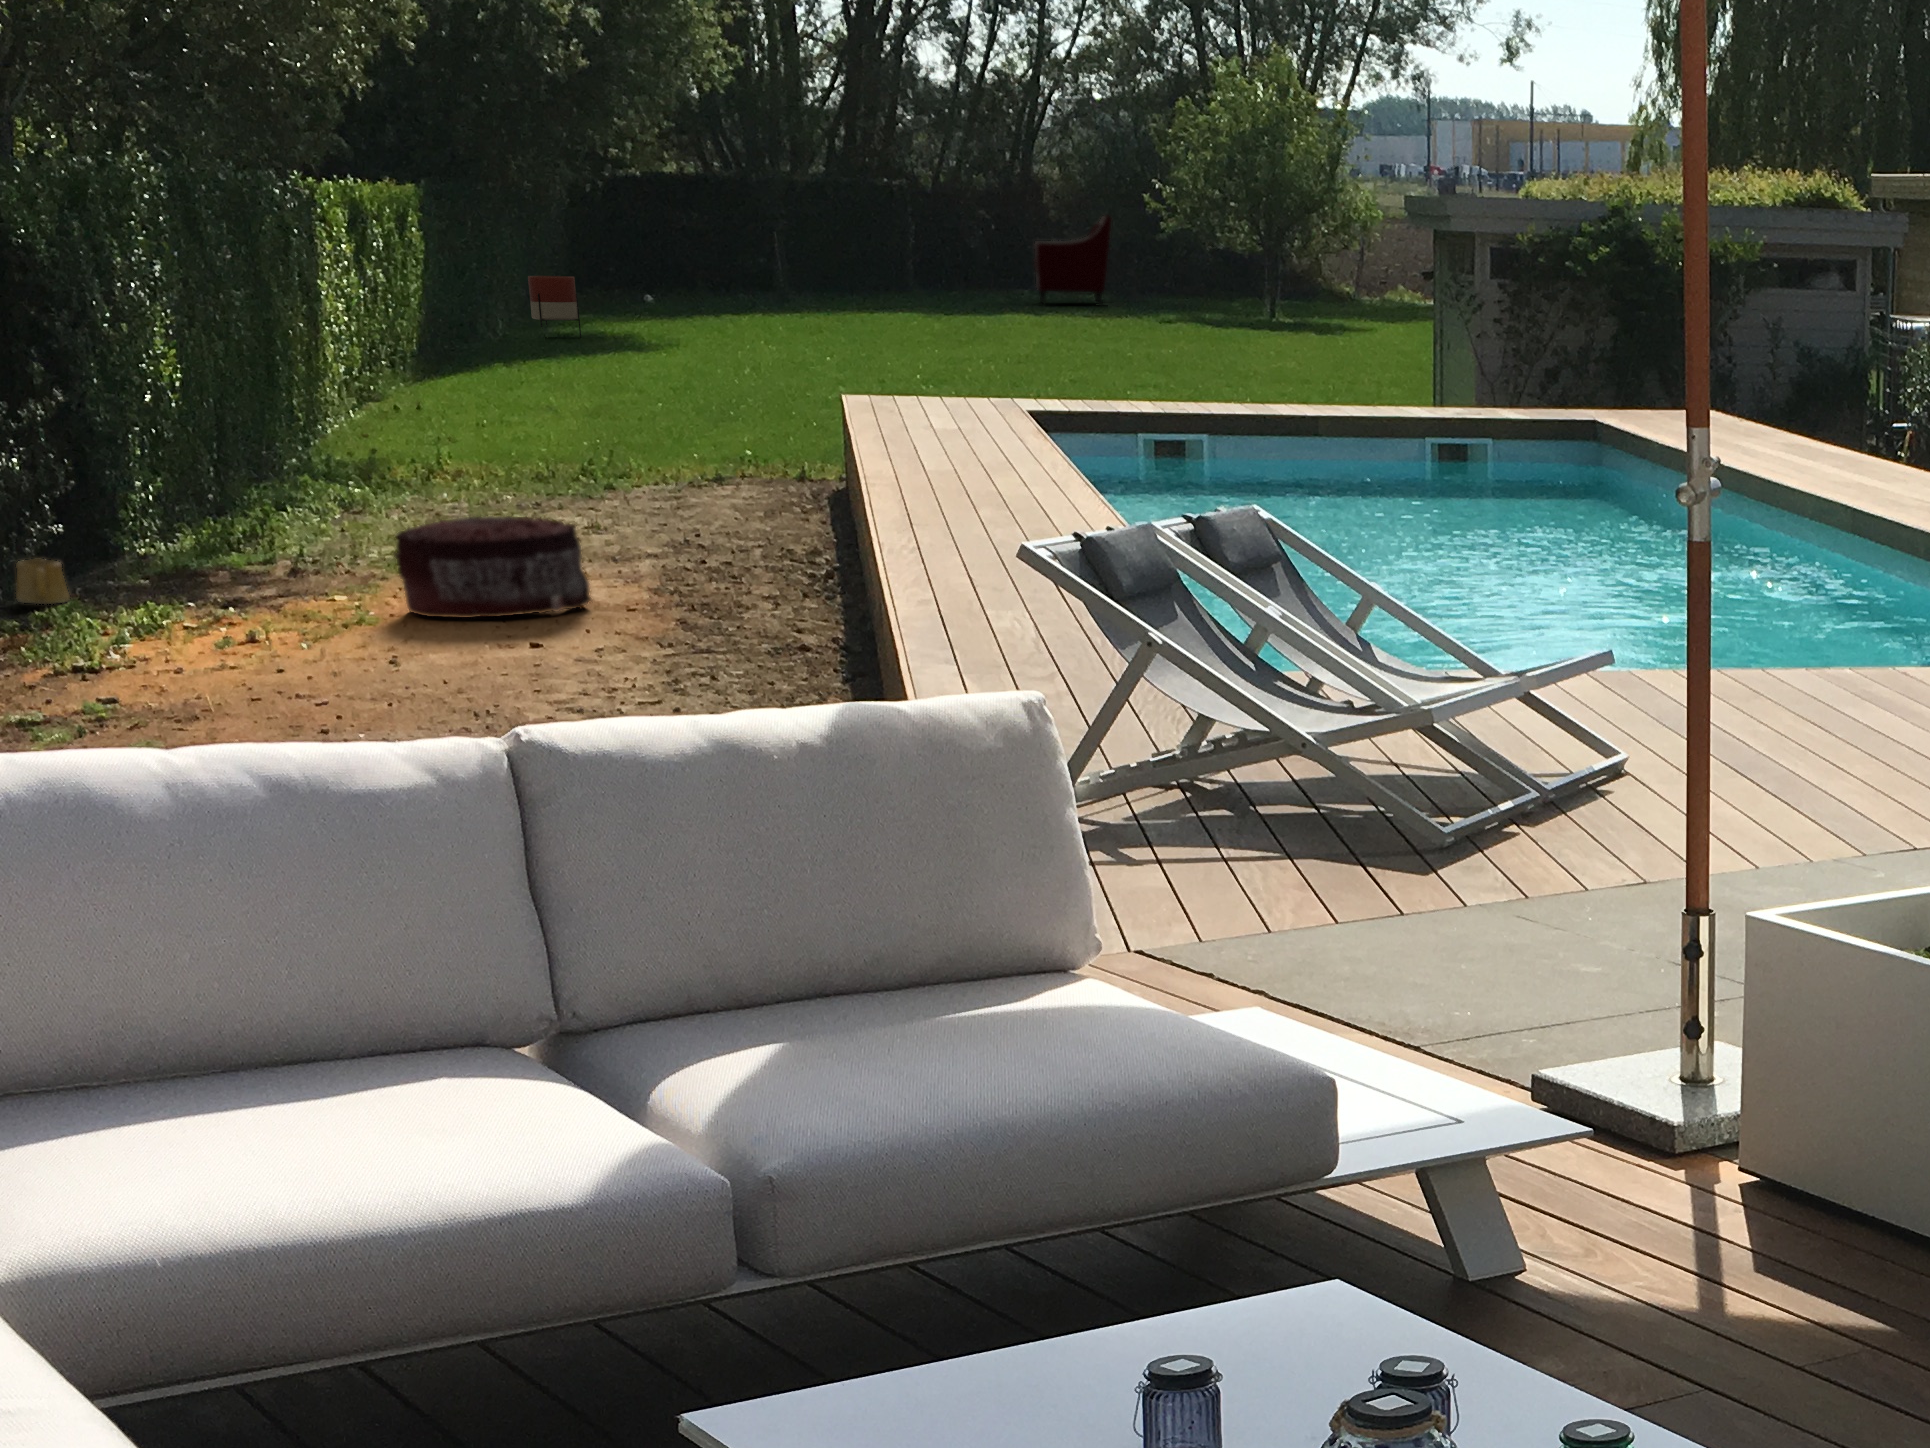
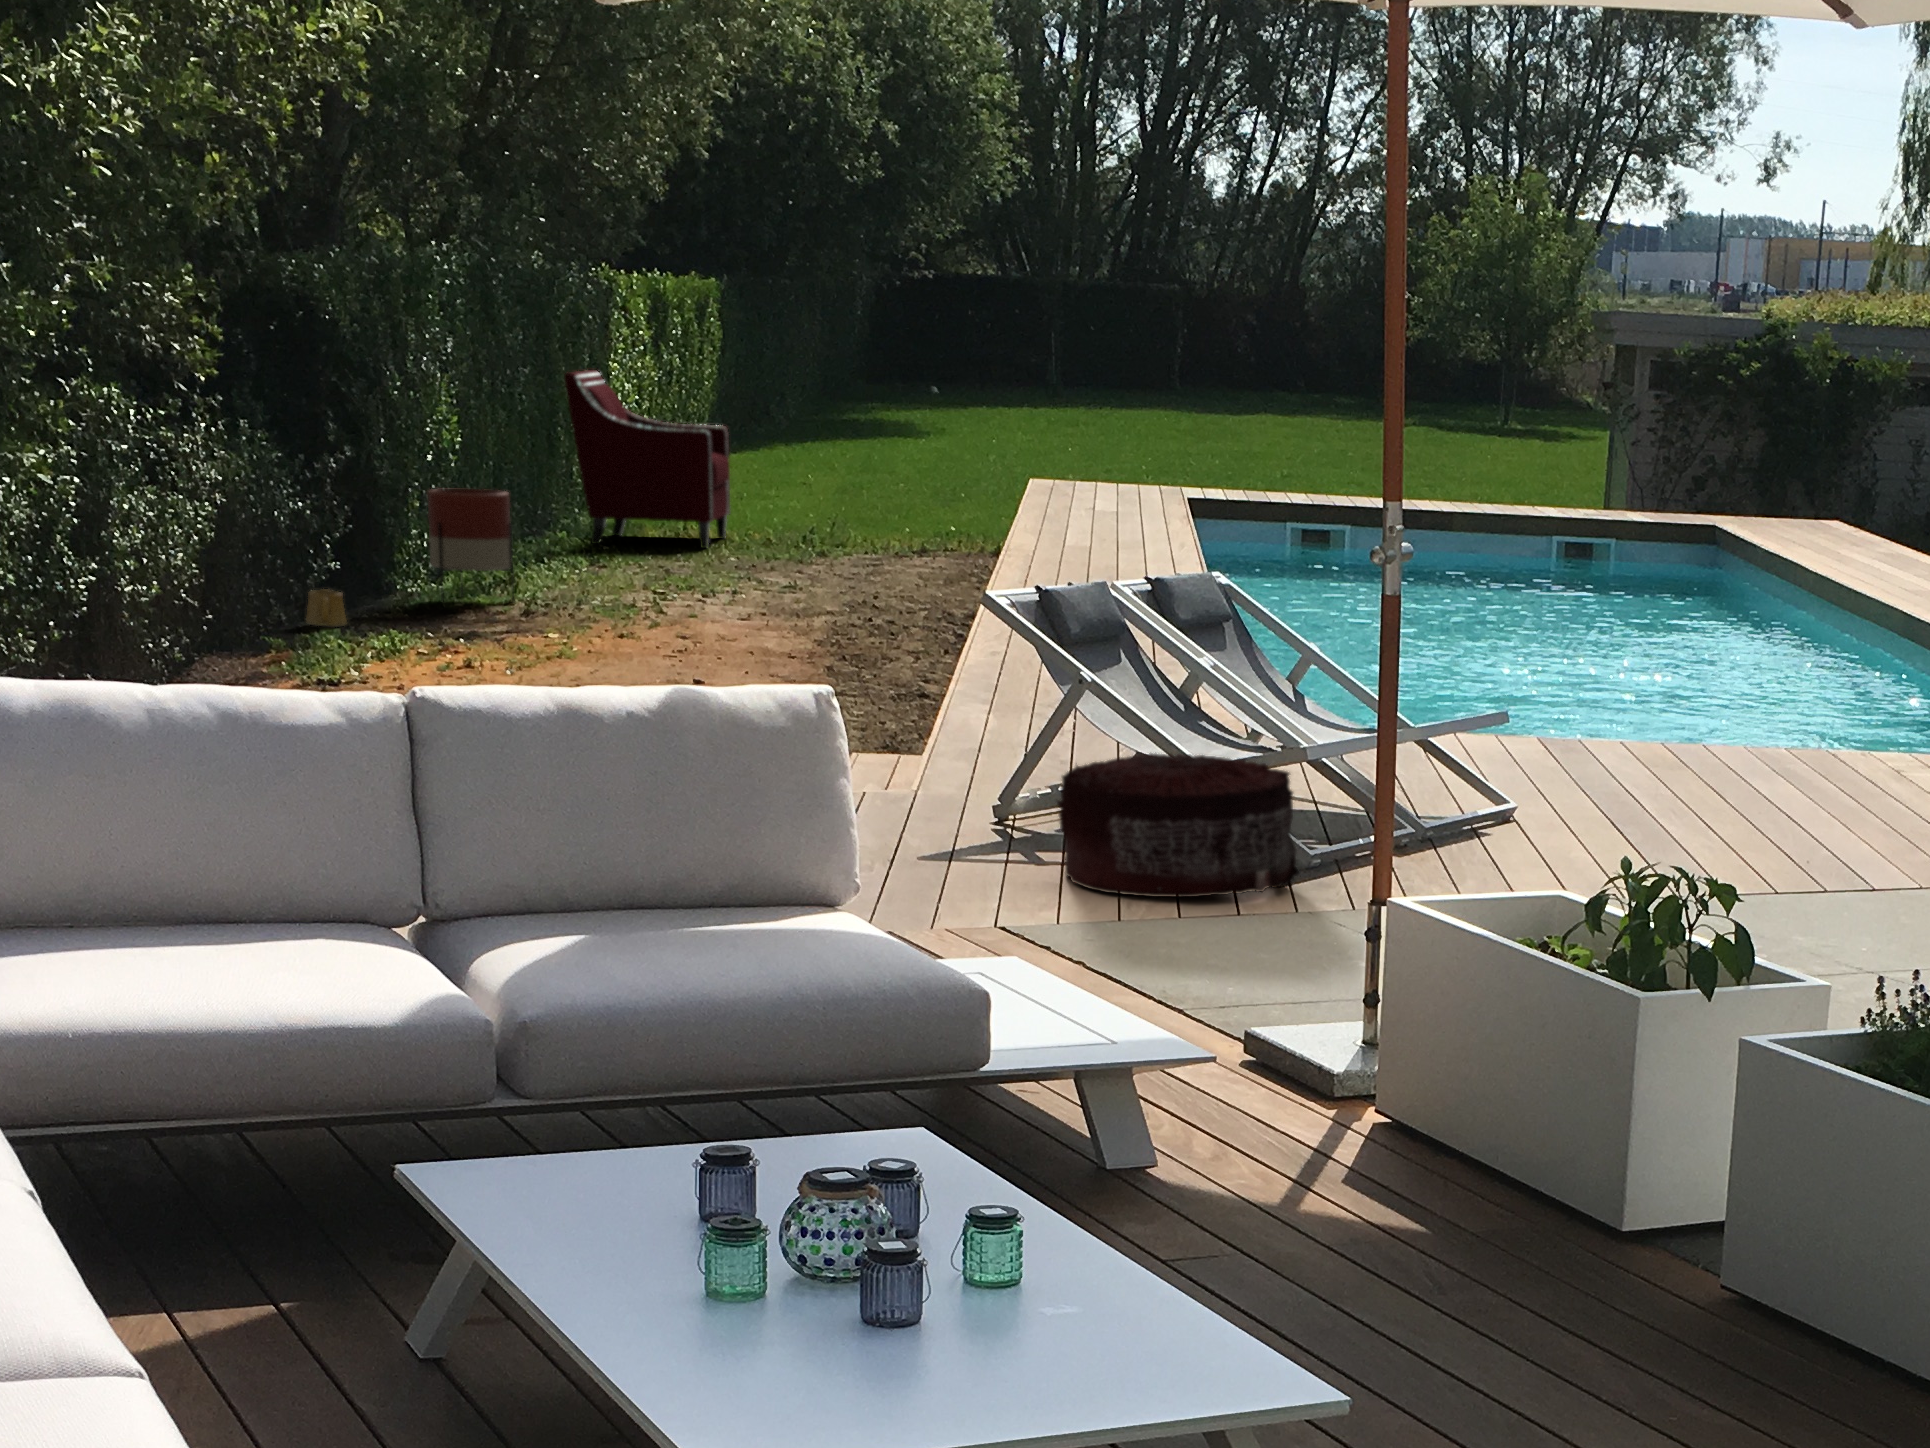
armchair: present [1034,216,1111,305] -> present [564,370,730,548]
planter: present [528,276,581,338] -> present [428,489,514,601]
pouf: present [394,516,591,618] -> present [1057,753,1299,897]

